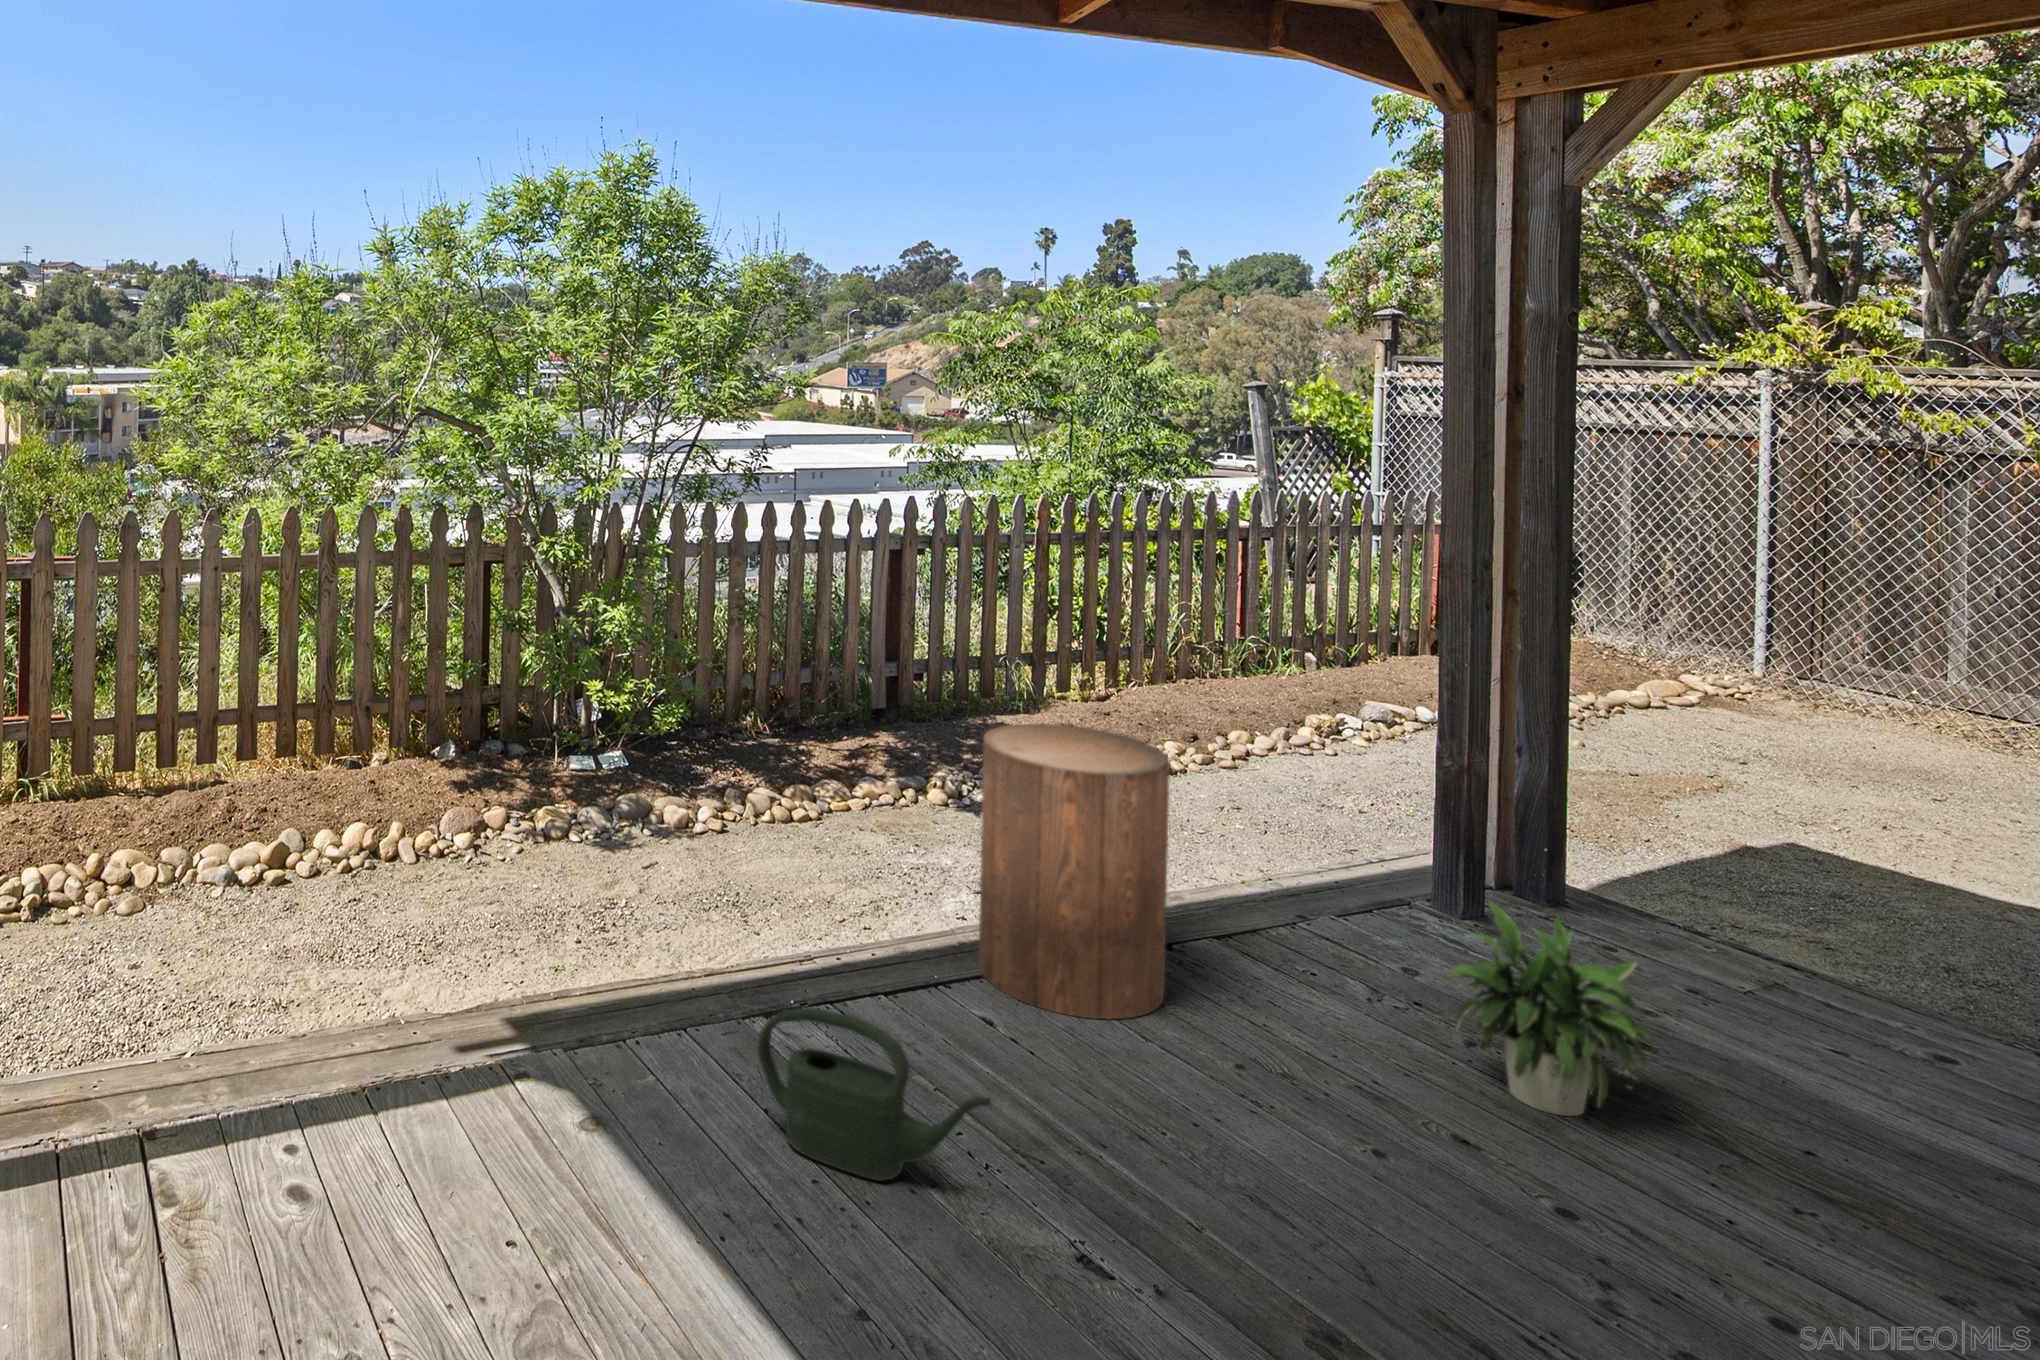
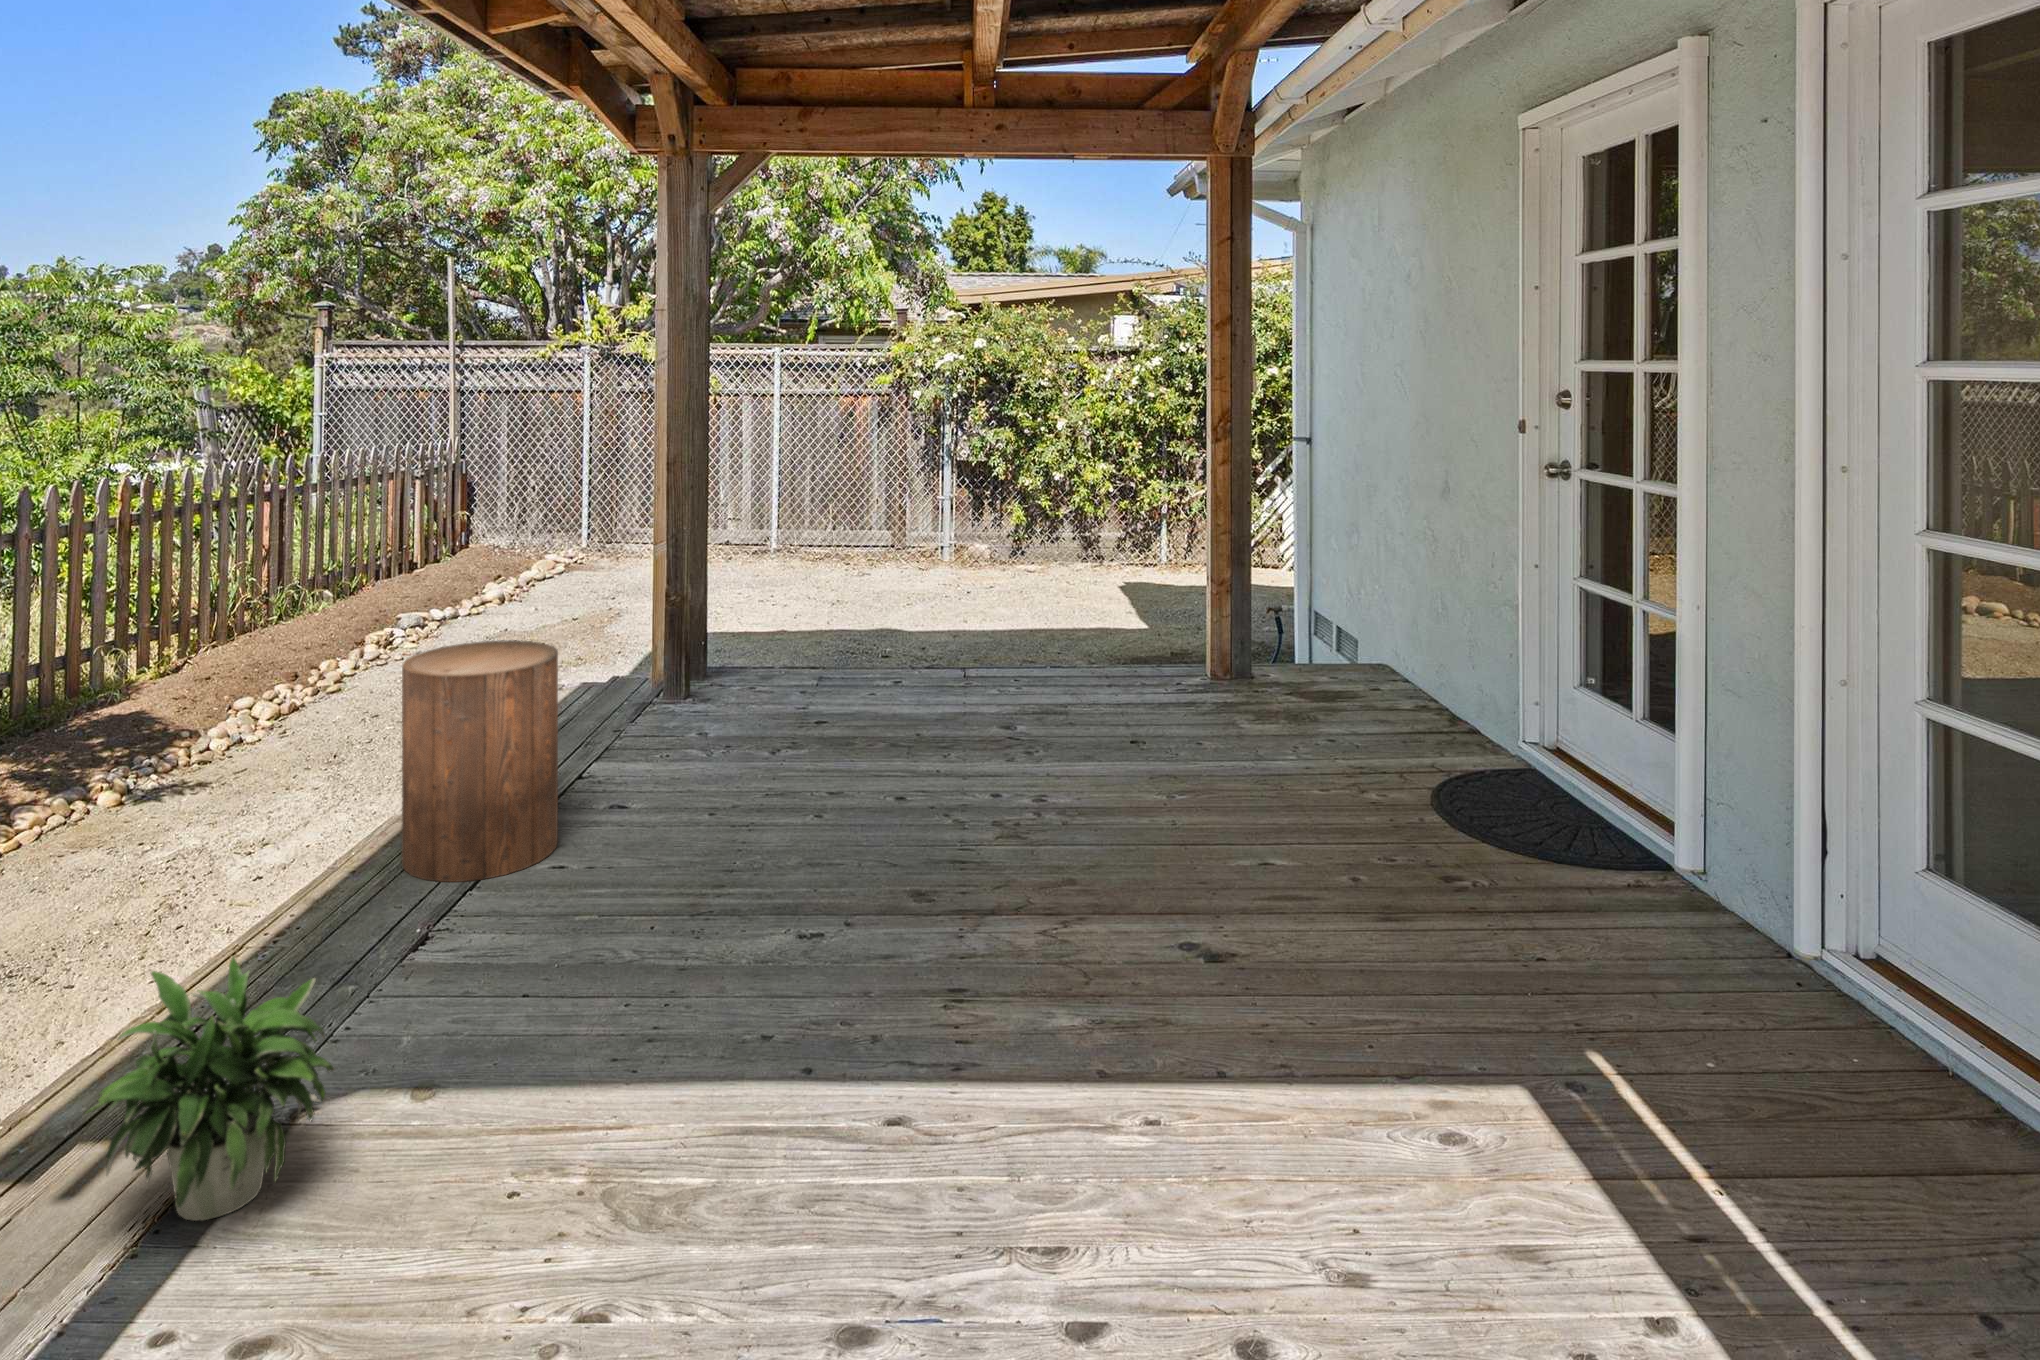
potted plant: present [1444,901,1655,1116] -> present [86,957,334,1221]
watering can: present [758,1008,991,1181] -> none [402,908,618,1057]

